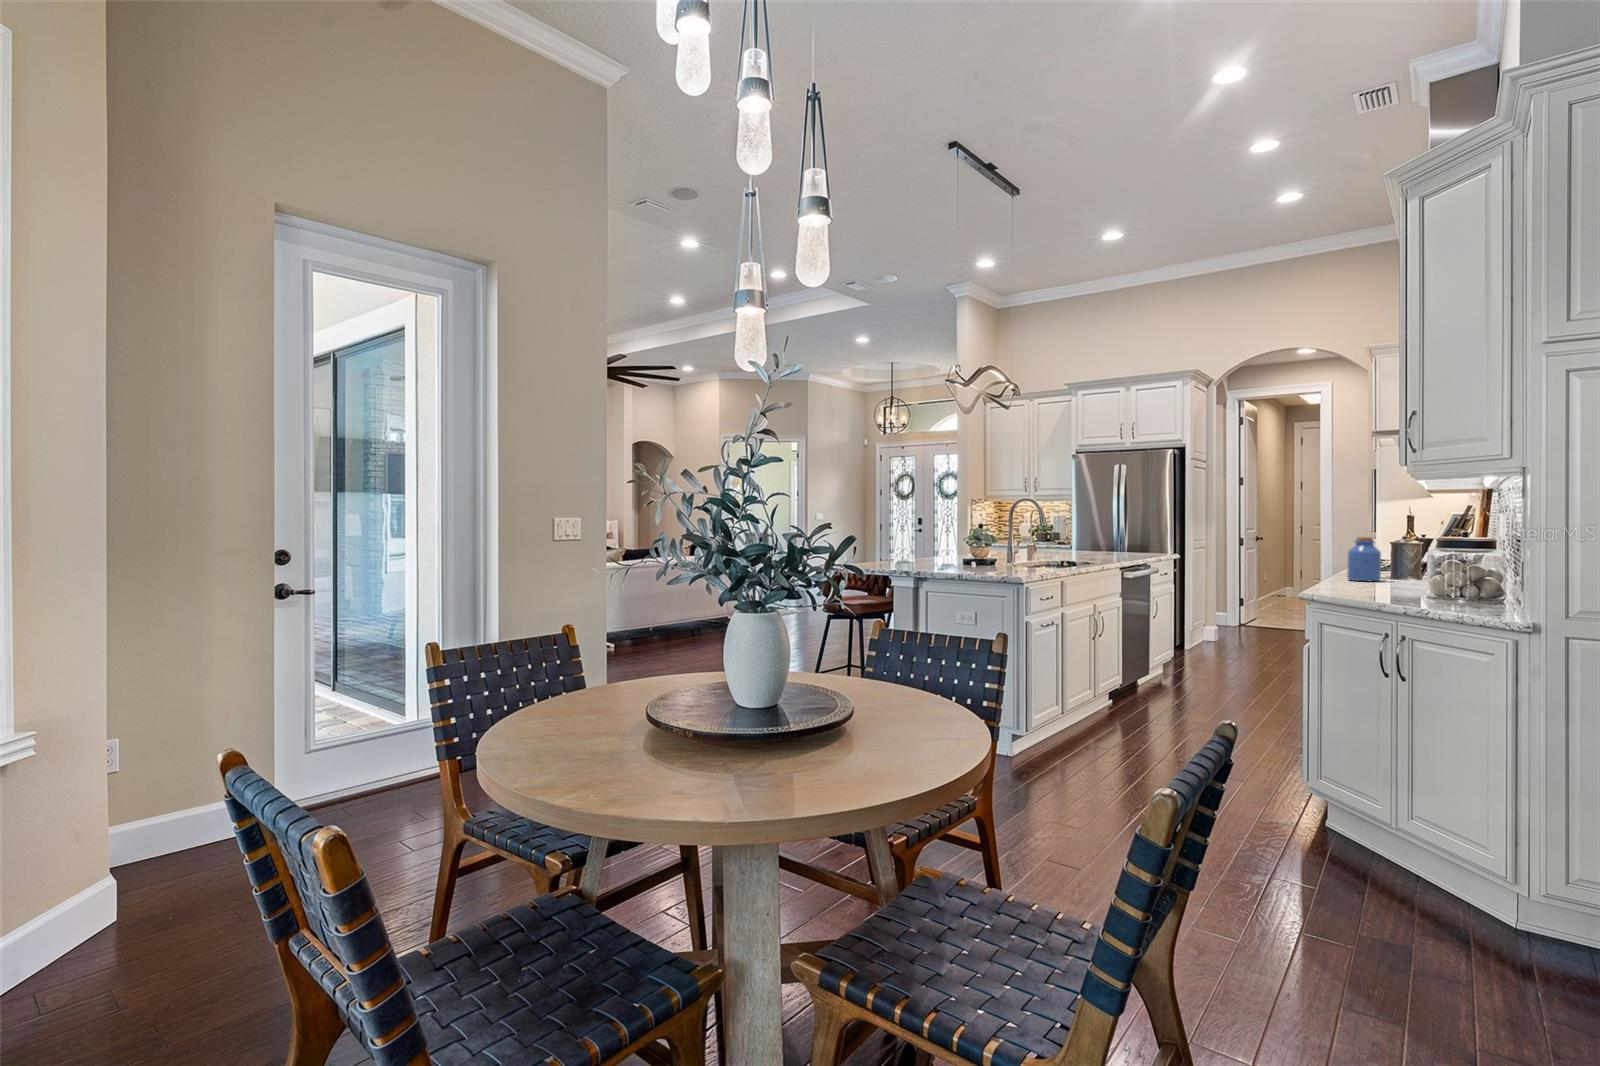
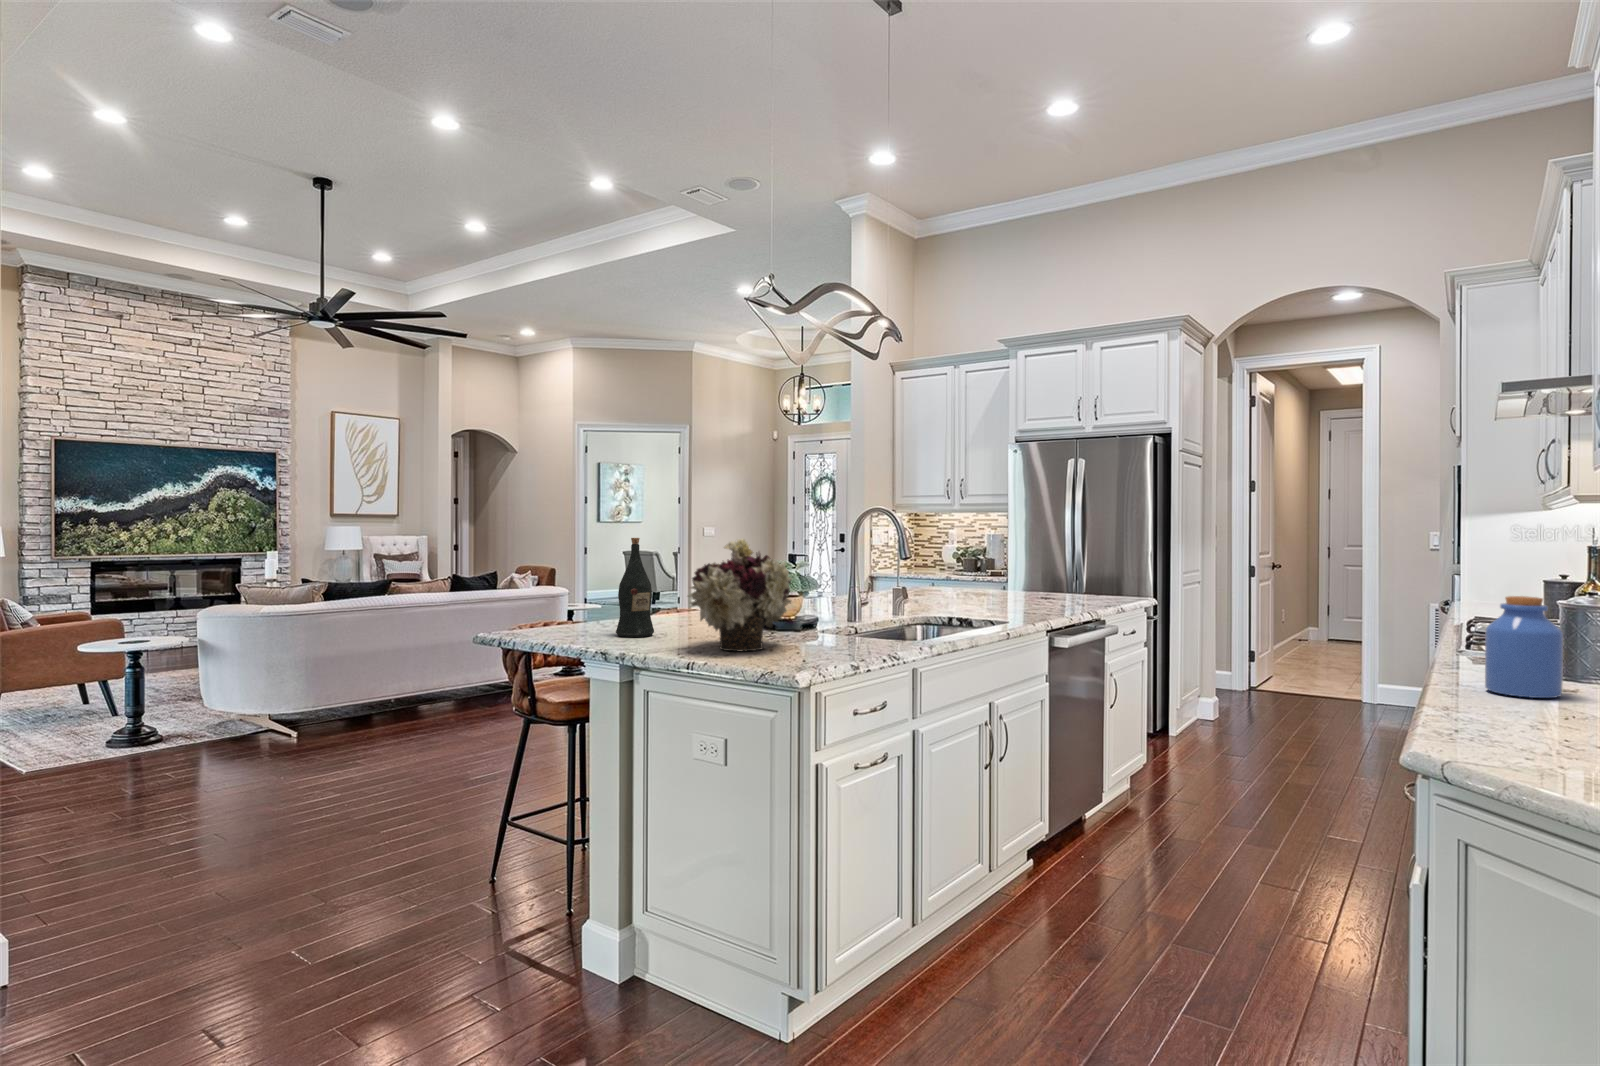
flower arrangement: none [951,515,1002,571] -> present [688,538,792,651]
wine bottle: none [897,516,917,568] -> present [616,538,654,637]

